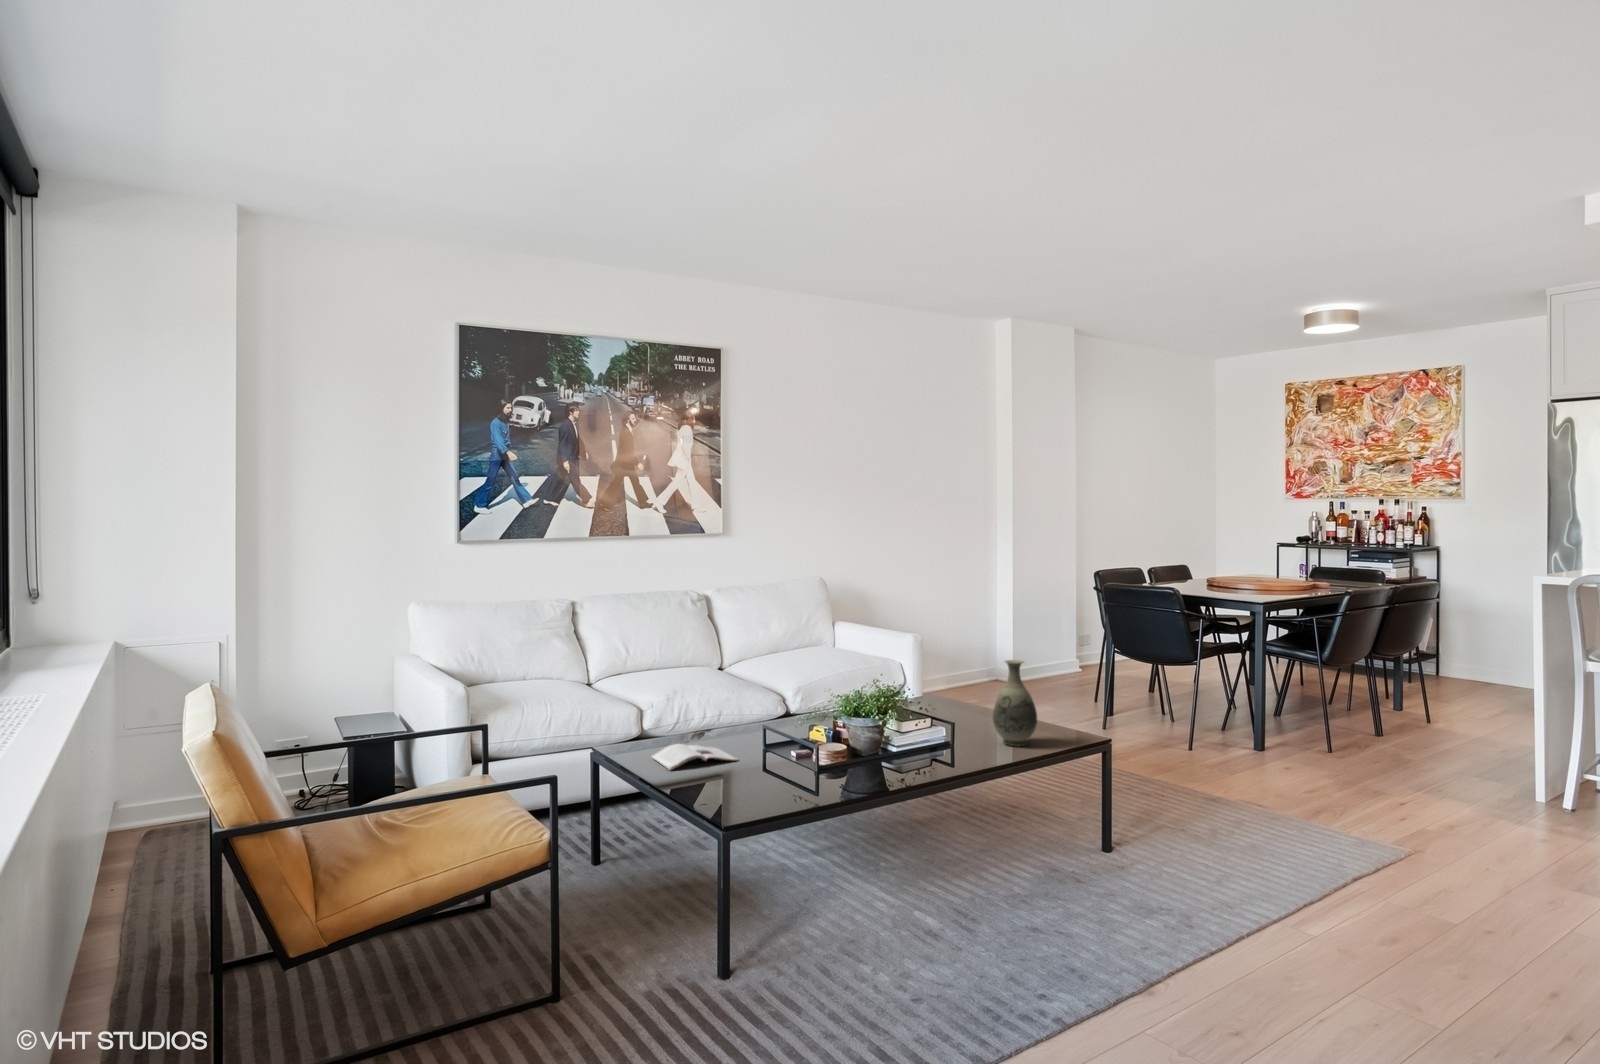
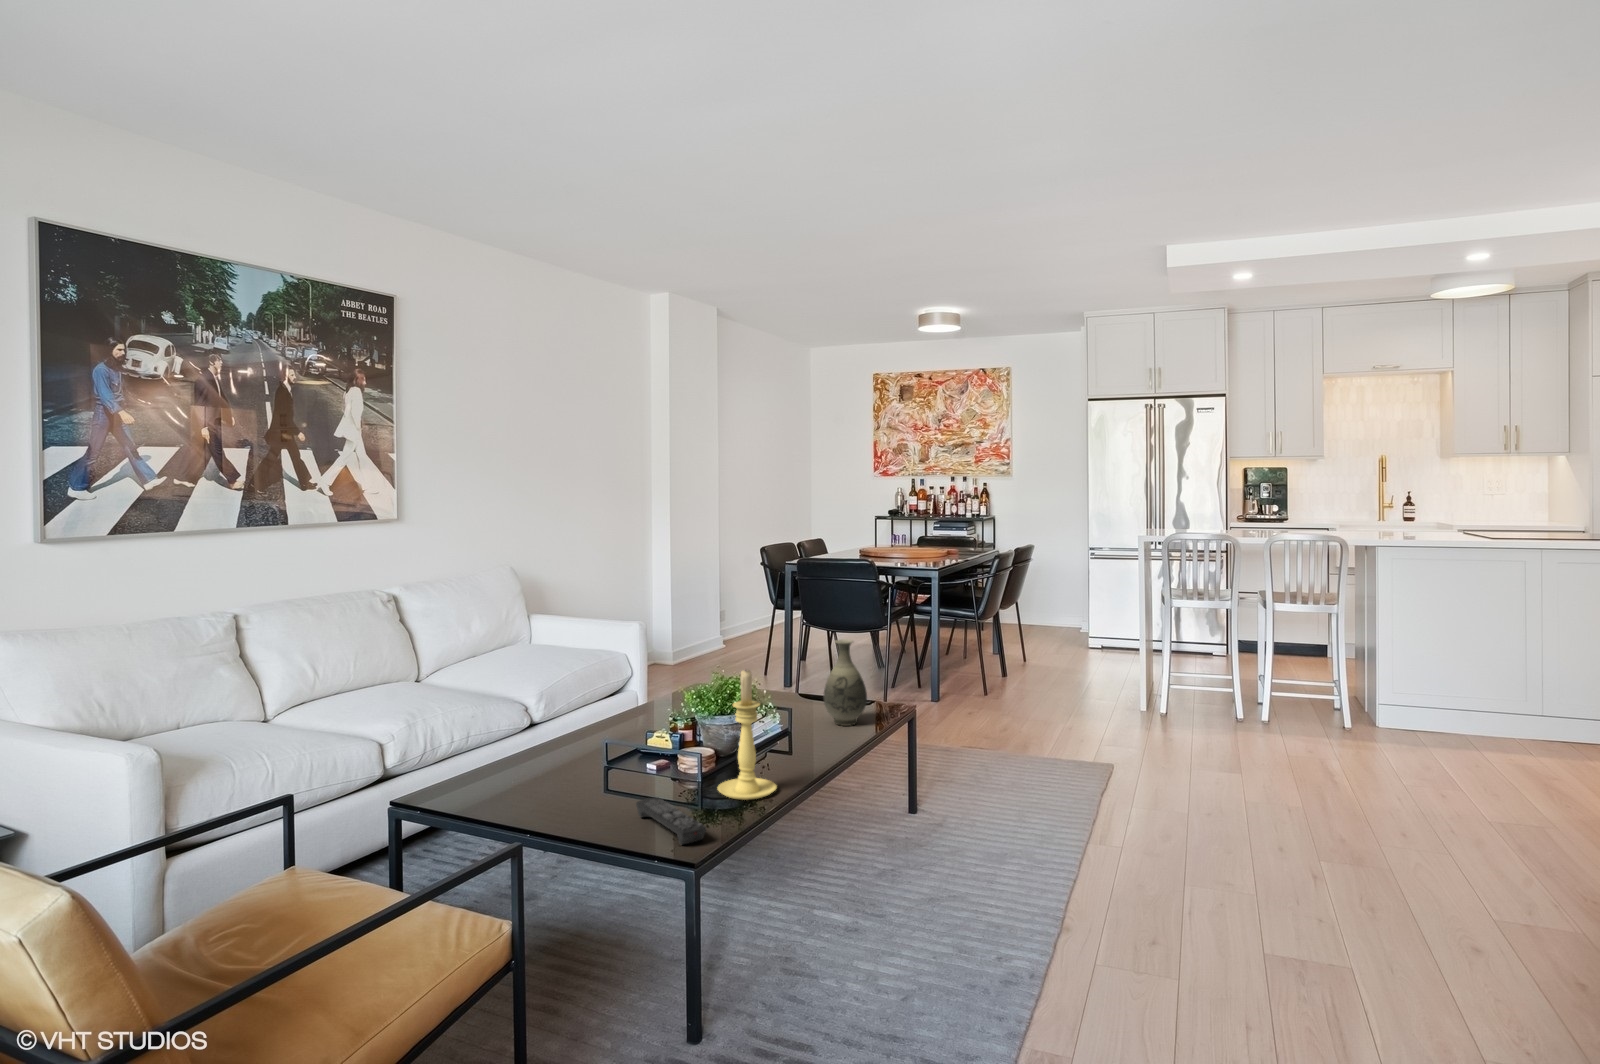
candle holder: none [819,670,873,789] -> present [718,670,777,800]
magazine: present [652,744,737,770] -> none [484,776,596,814]
remote control: none [738,772,762,810] -> present [636,798,706,845]

